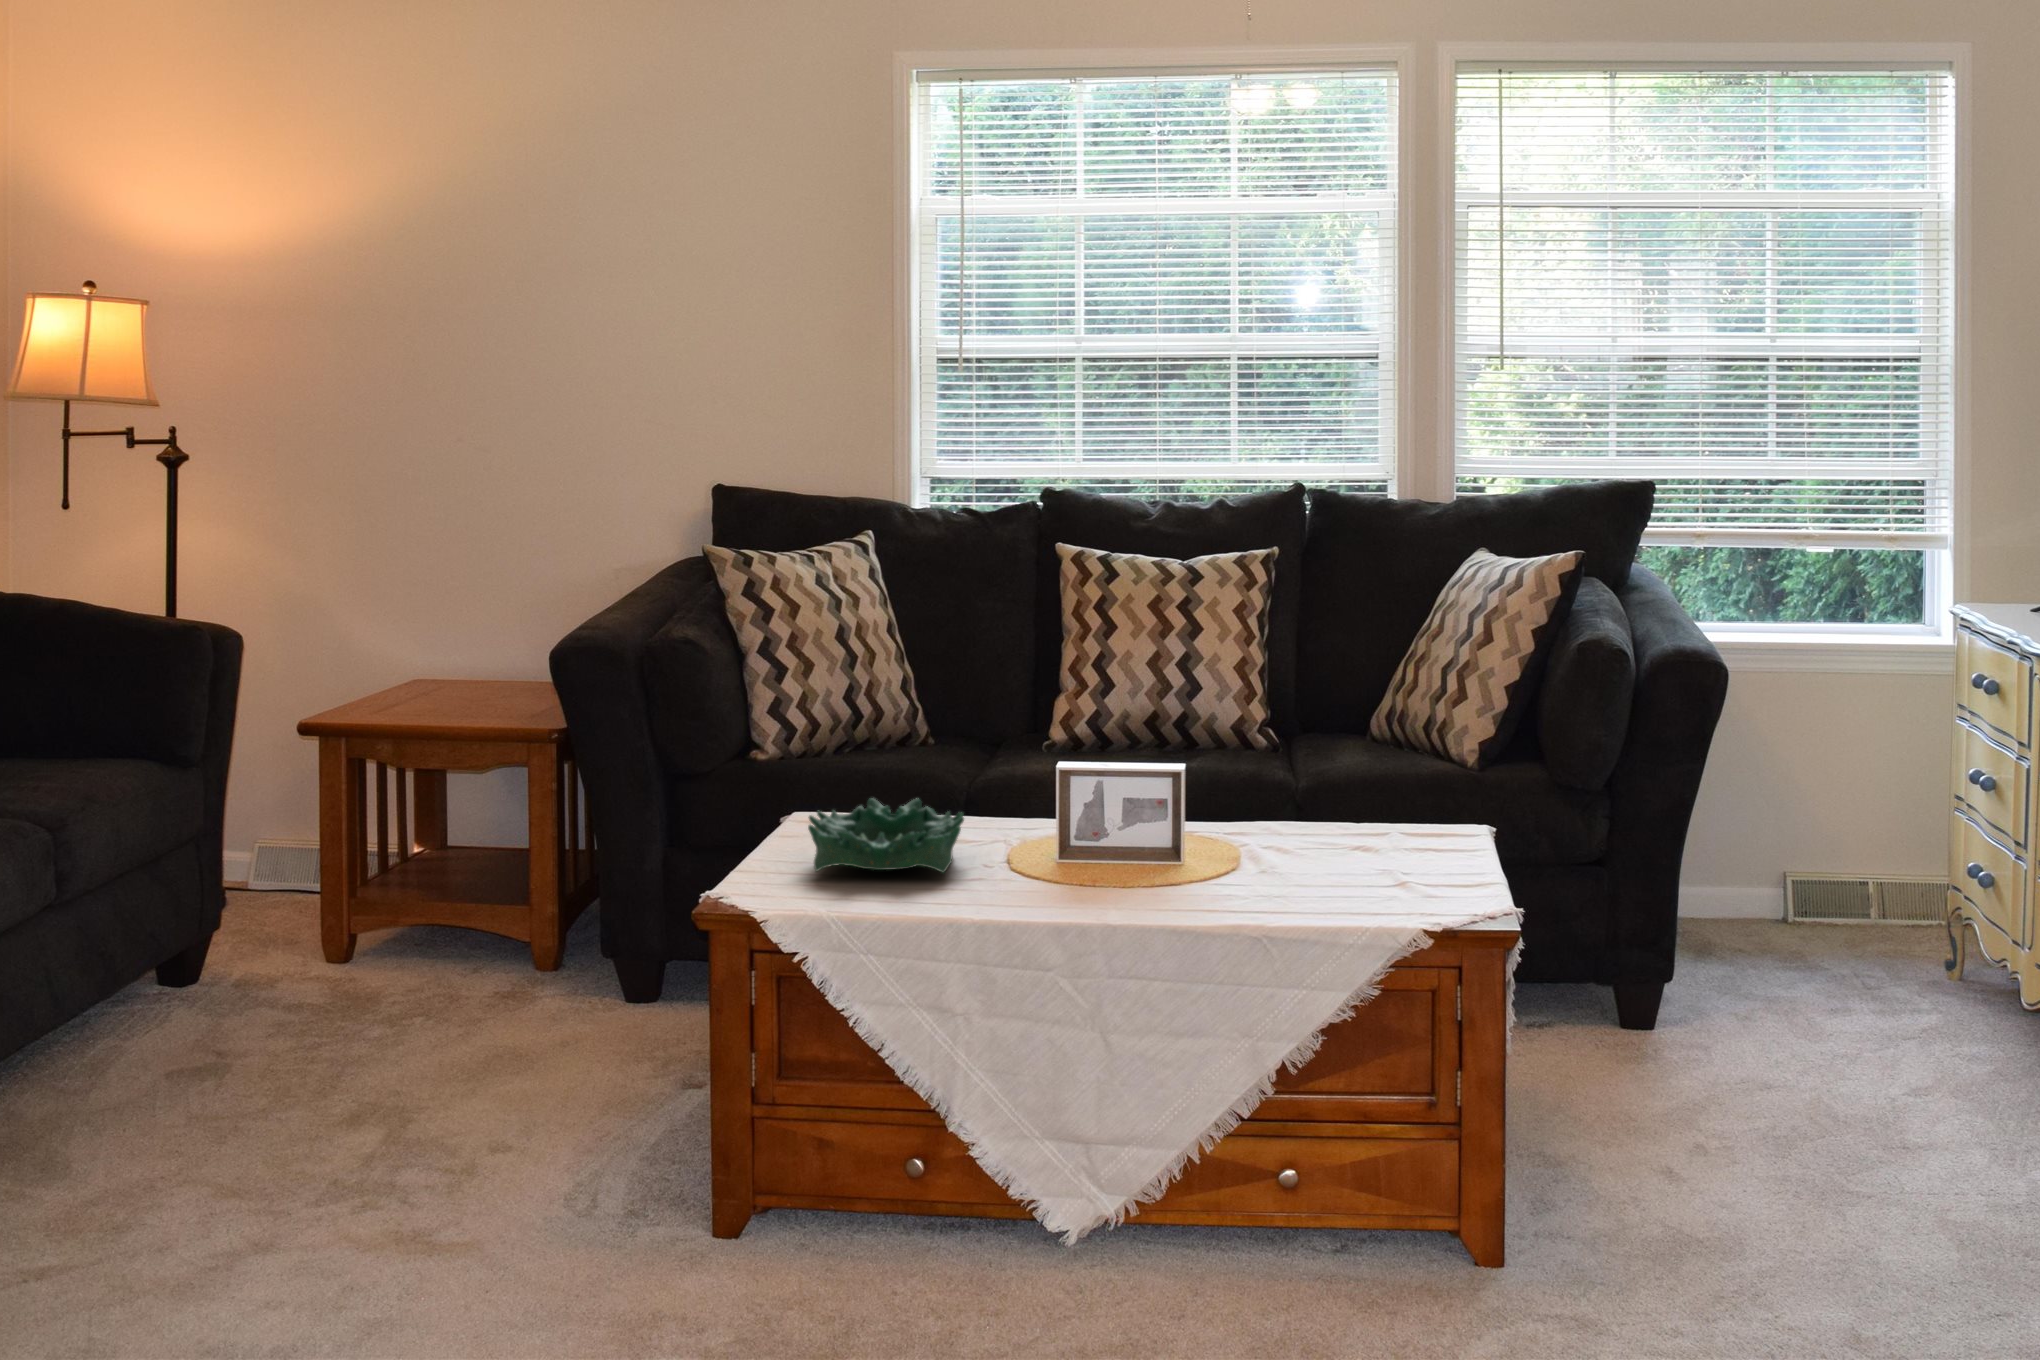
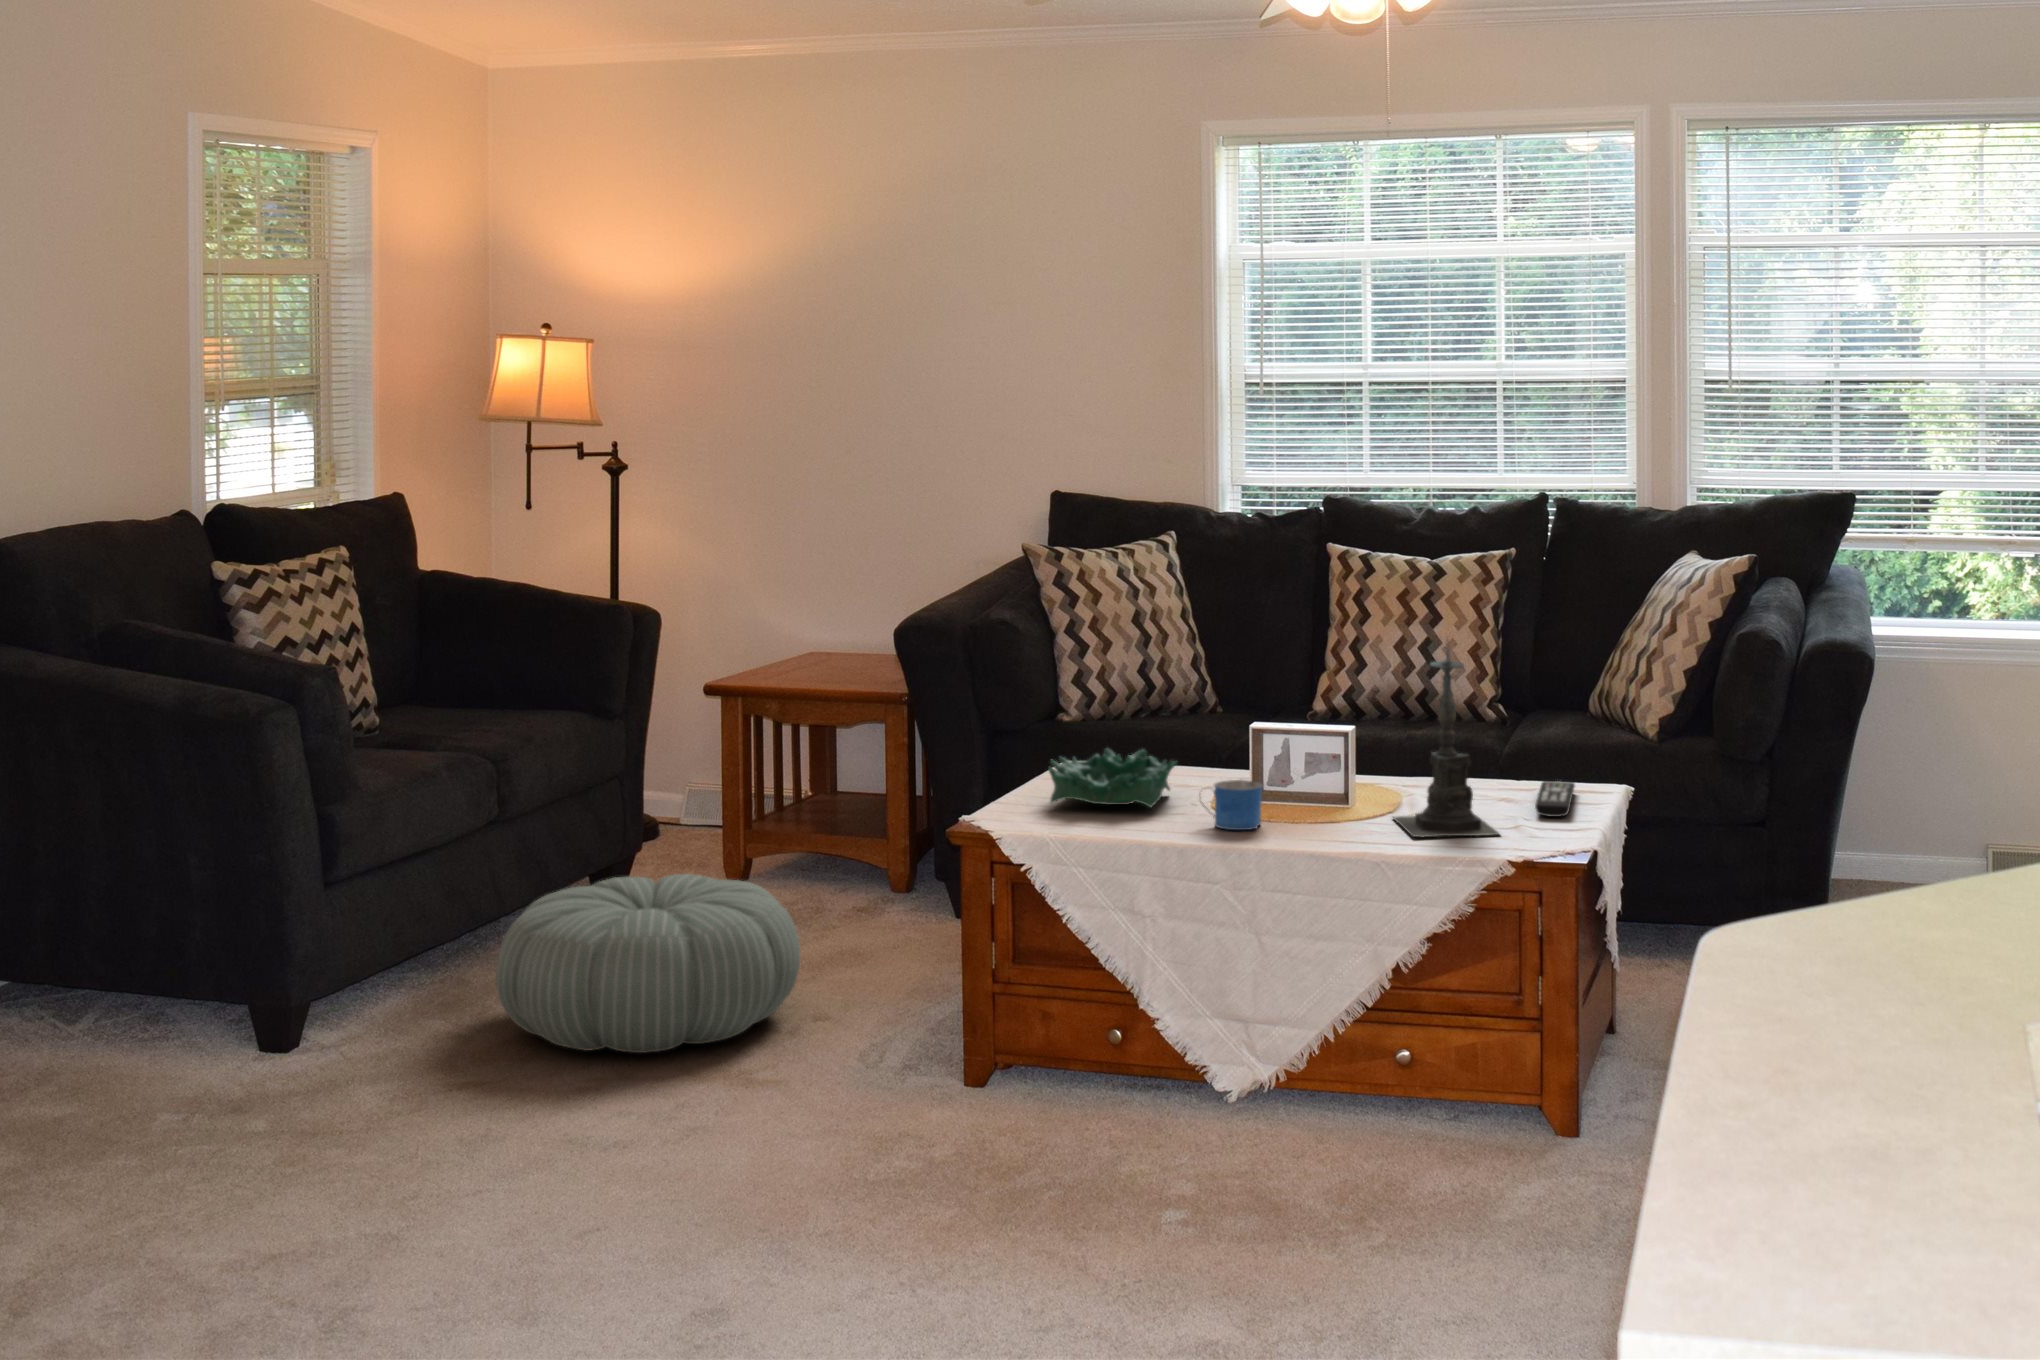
candle holder: none [1238,655,1384,903] -> present [1394,649,1499,837]
remote control: none [1390,824,1446,869] -> present [1535,781,1575,817]
mug: none [1011,836,1092,900] -> present [1200,780,1263,830]
pouf: none [71,968,474,1213] -> present [496,874,800,1053]

